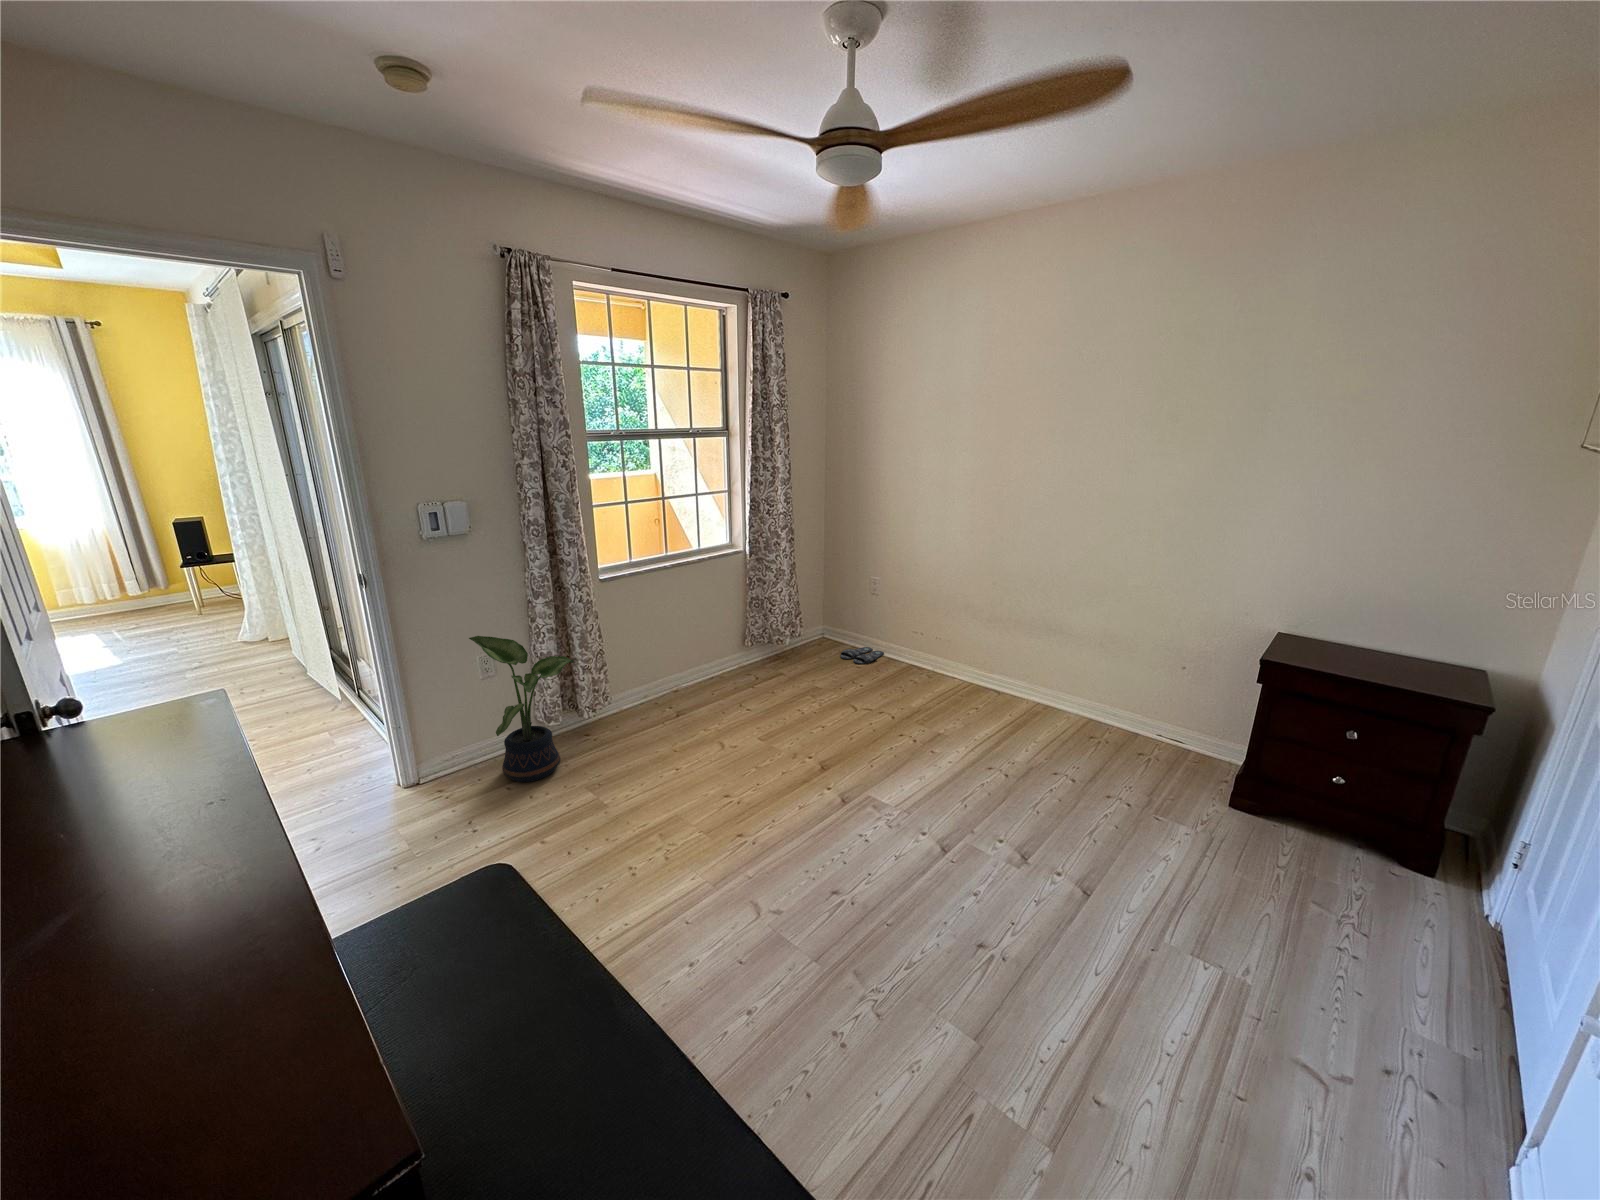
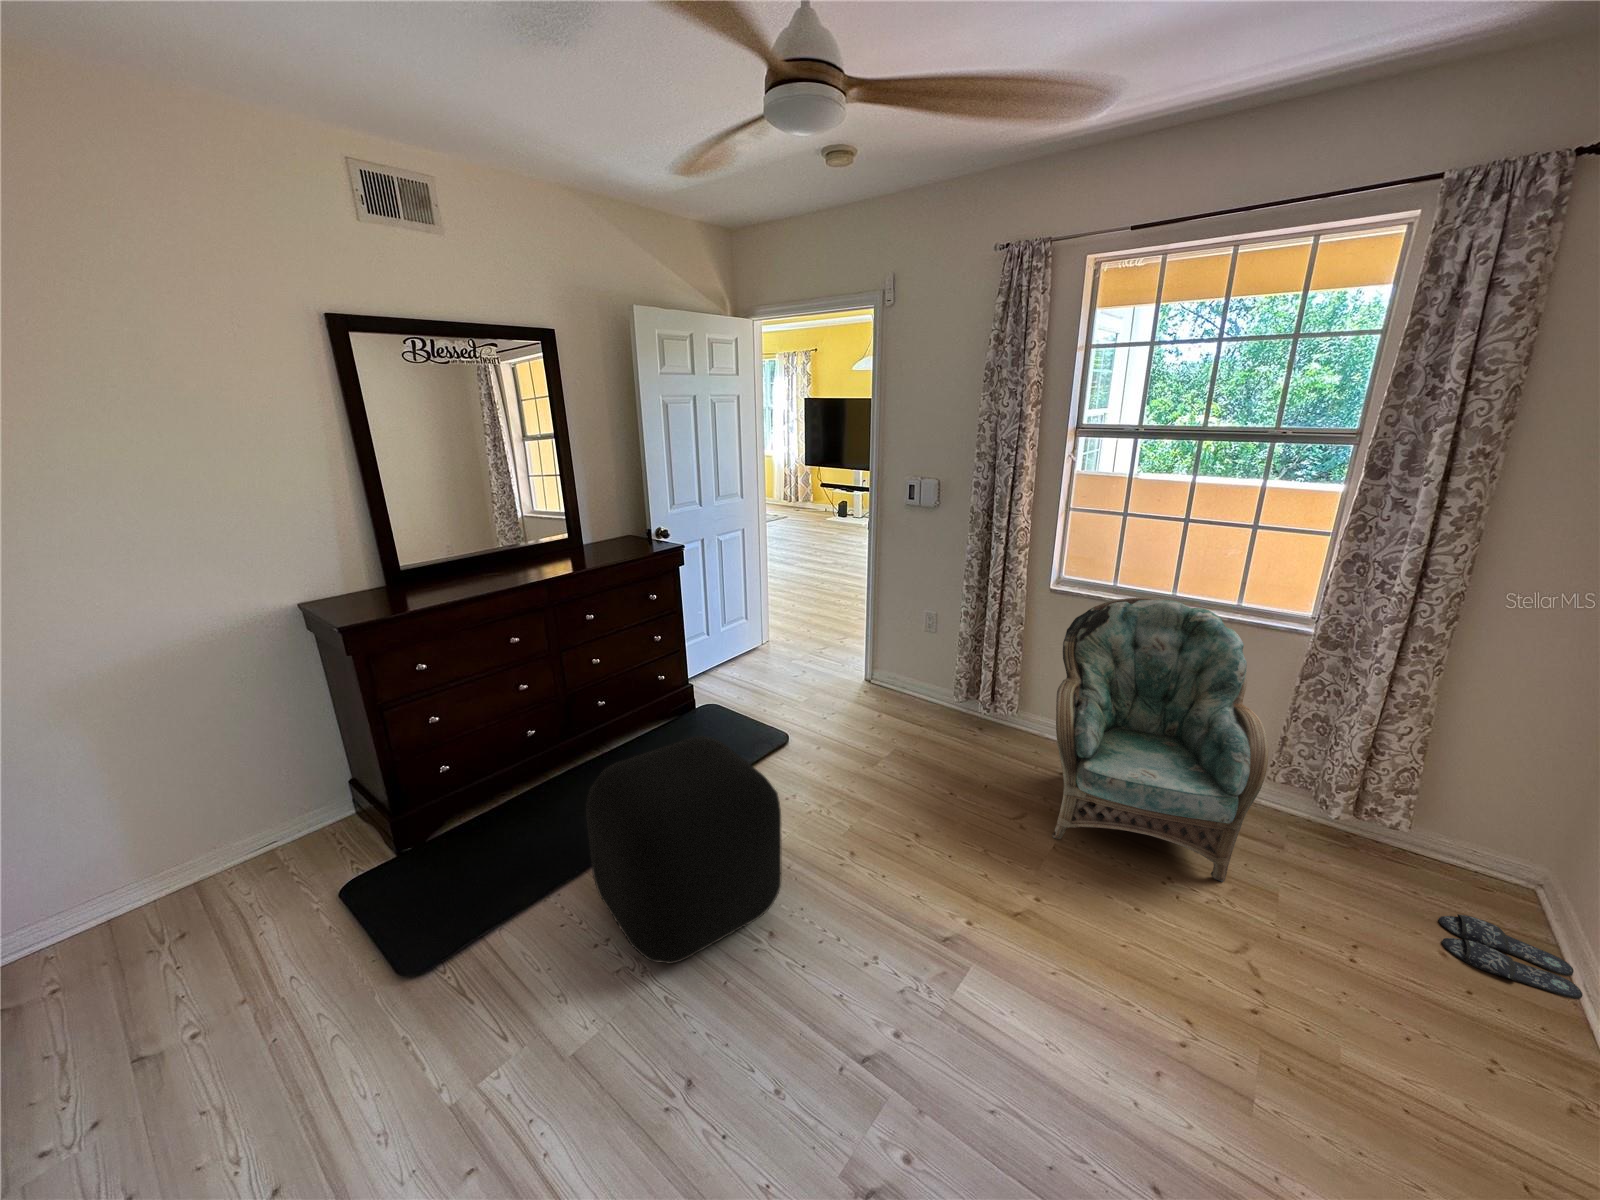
armchair: none [656,553,818,735] -> present [1052,598,1268,882]
potted plant: present [469,636,574,782] -> none [868,592,961,727]
ottoman: none [691,769,903,1026] -> present [586,736,781,964]

